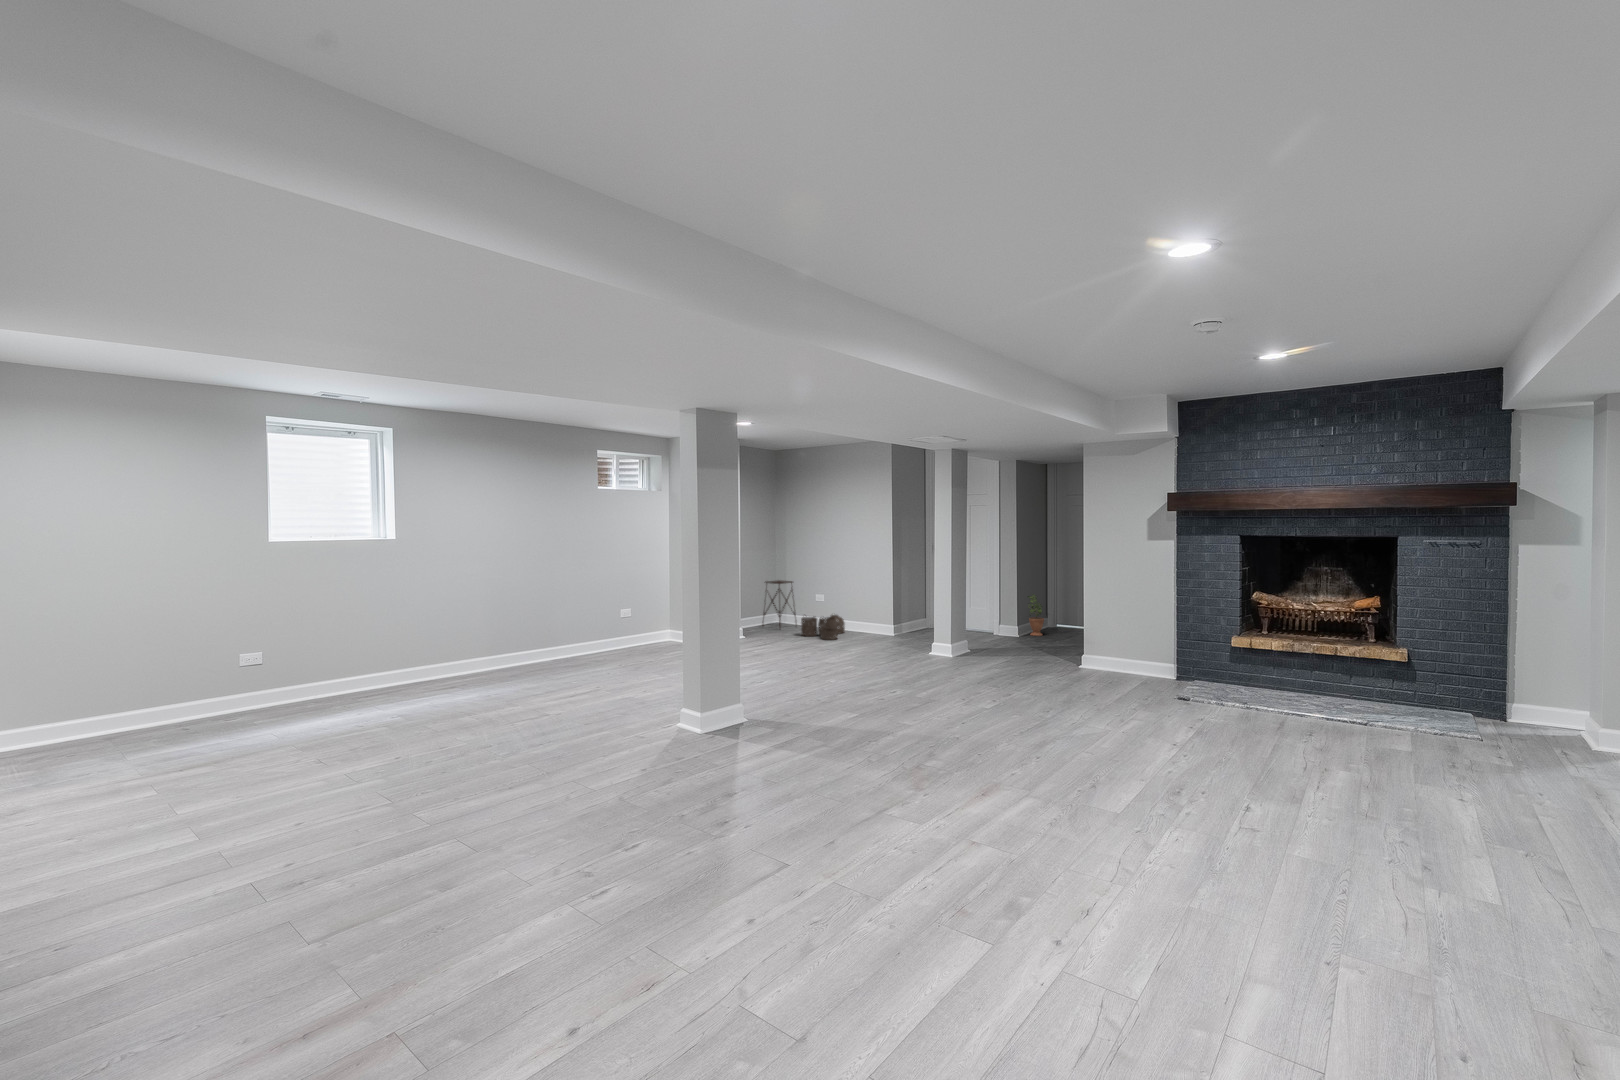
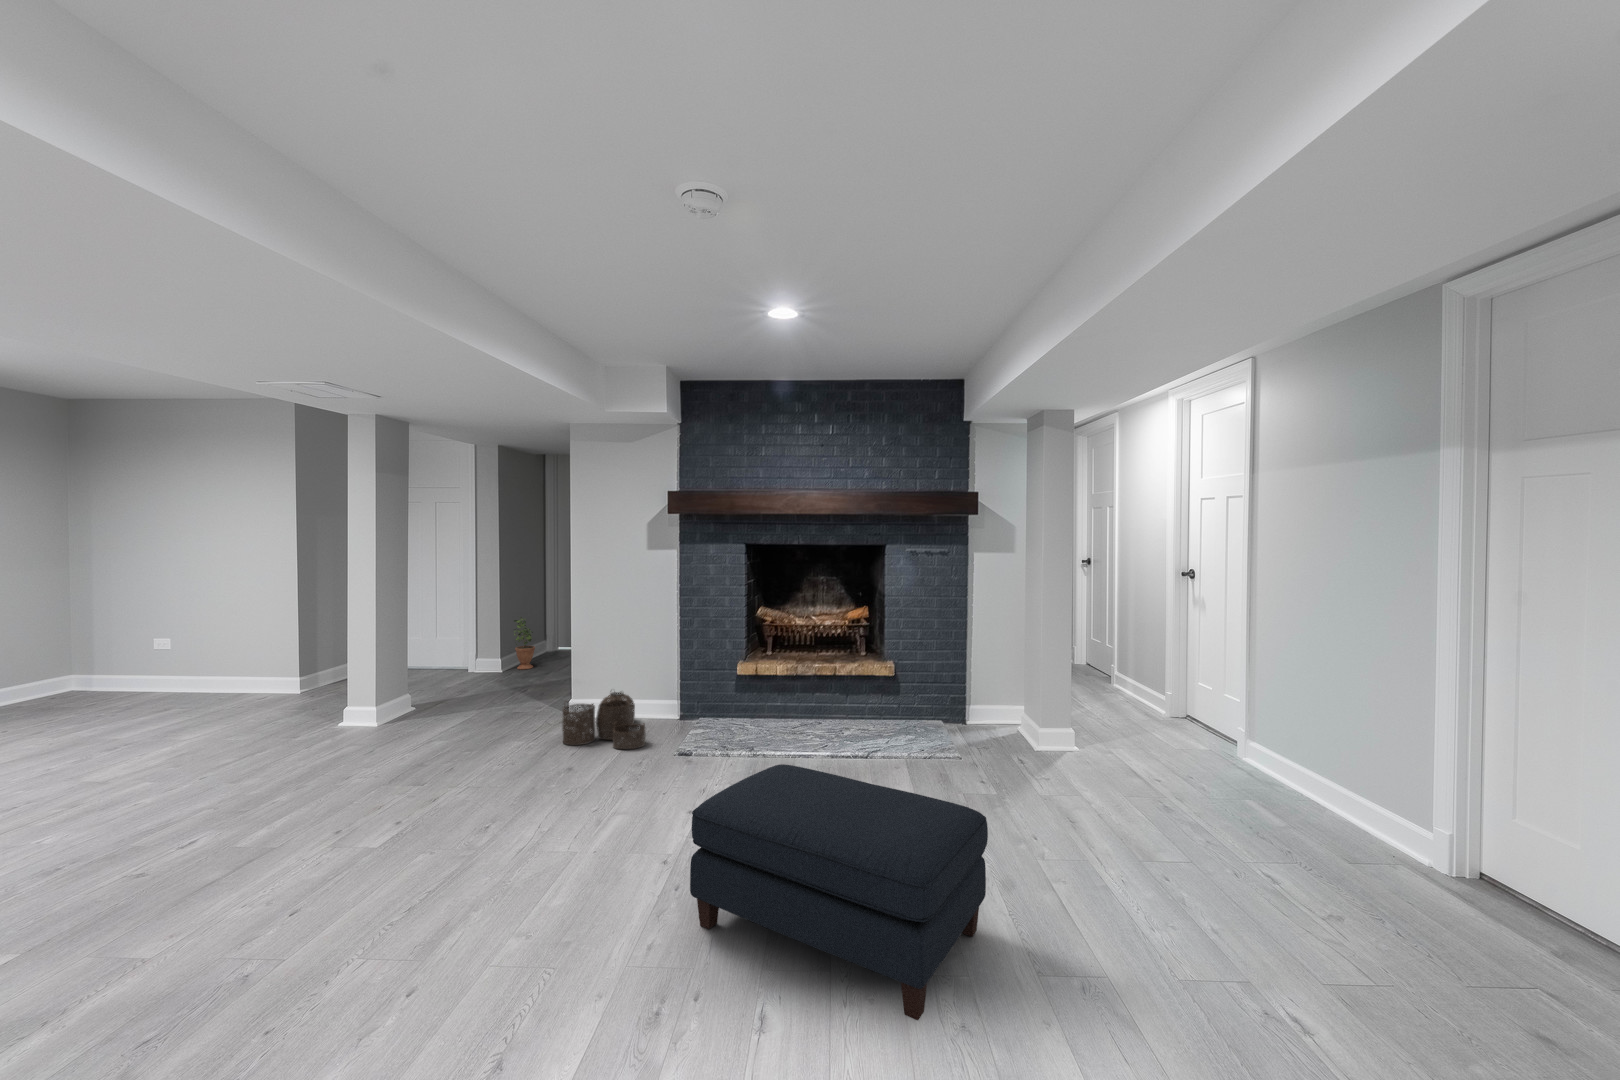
side table: present [763,580,796,625] -> none [27,620,115,706]
woven basket: present [801,615,845,640] -> present [562,692,646,749]
ottoman: none [1194,691,1438,832] -> present [690,764,988,1020]

